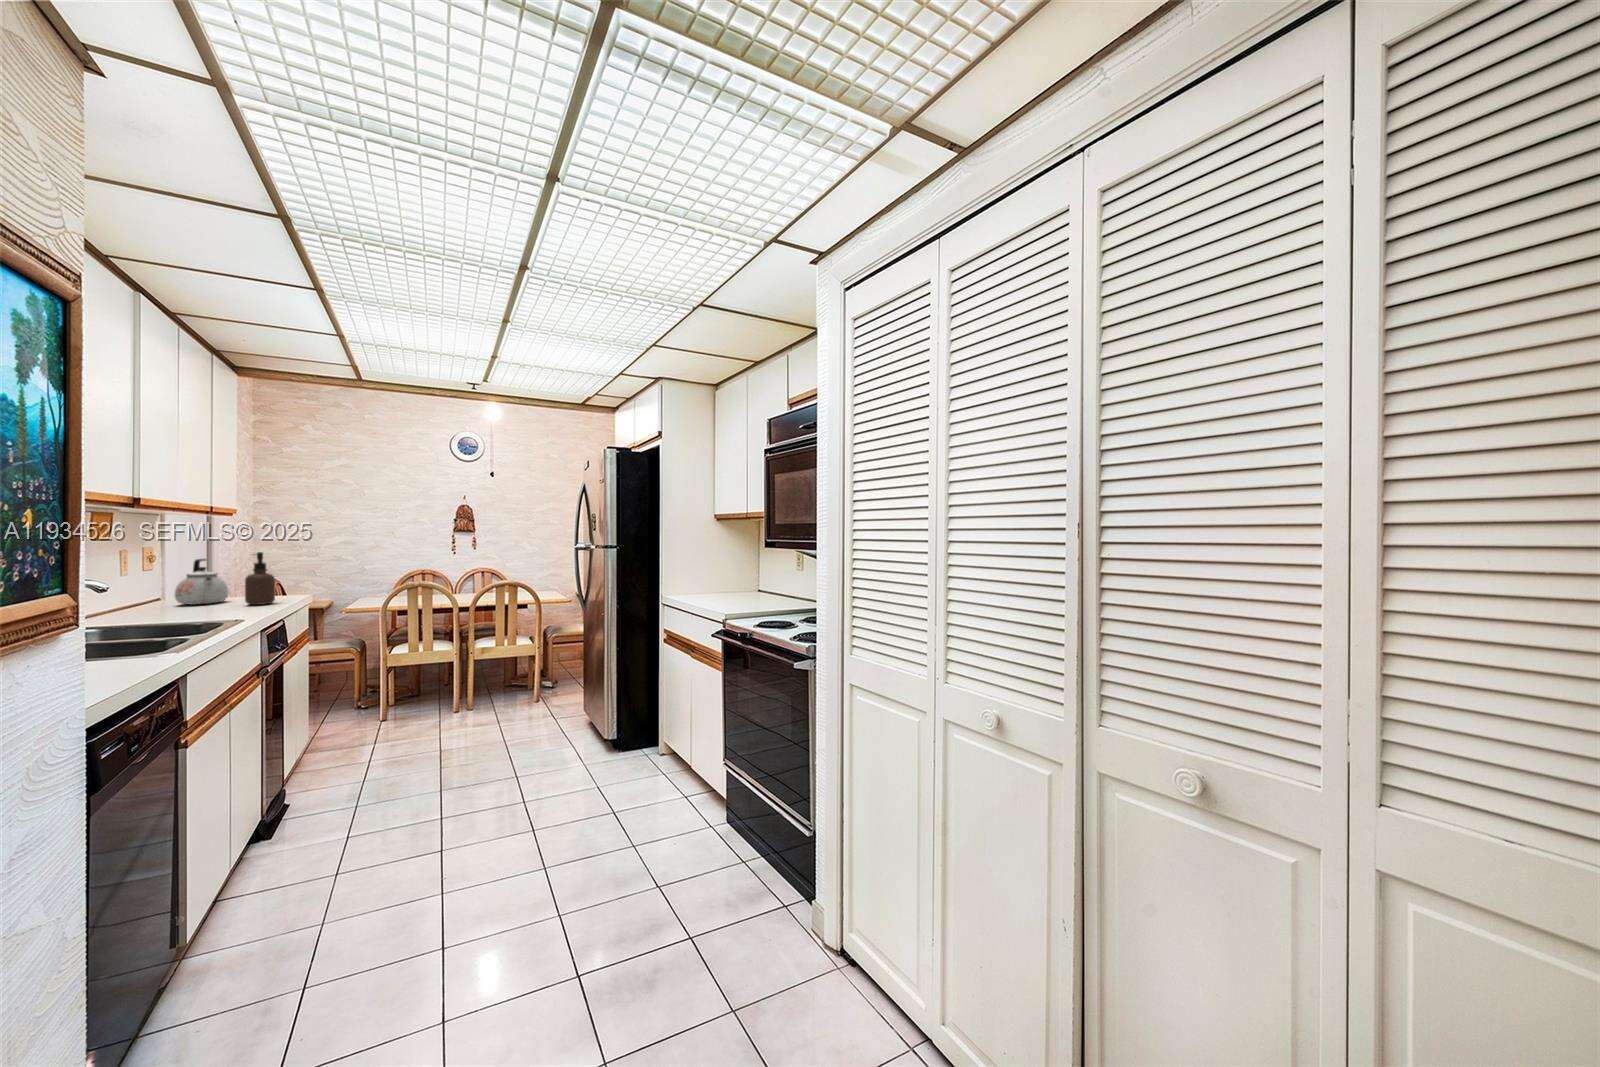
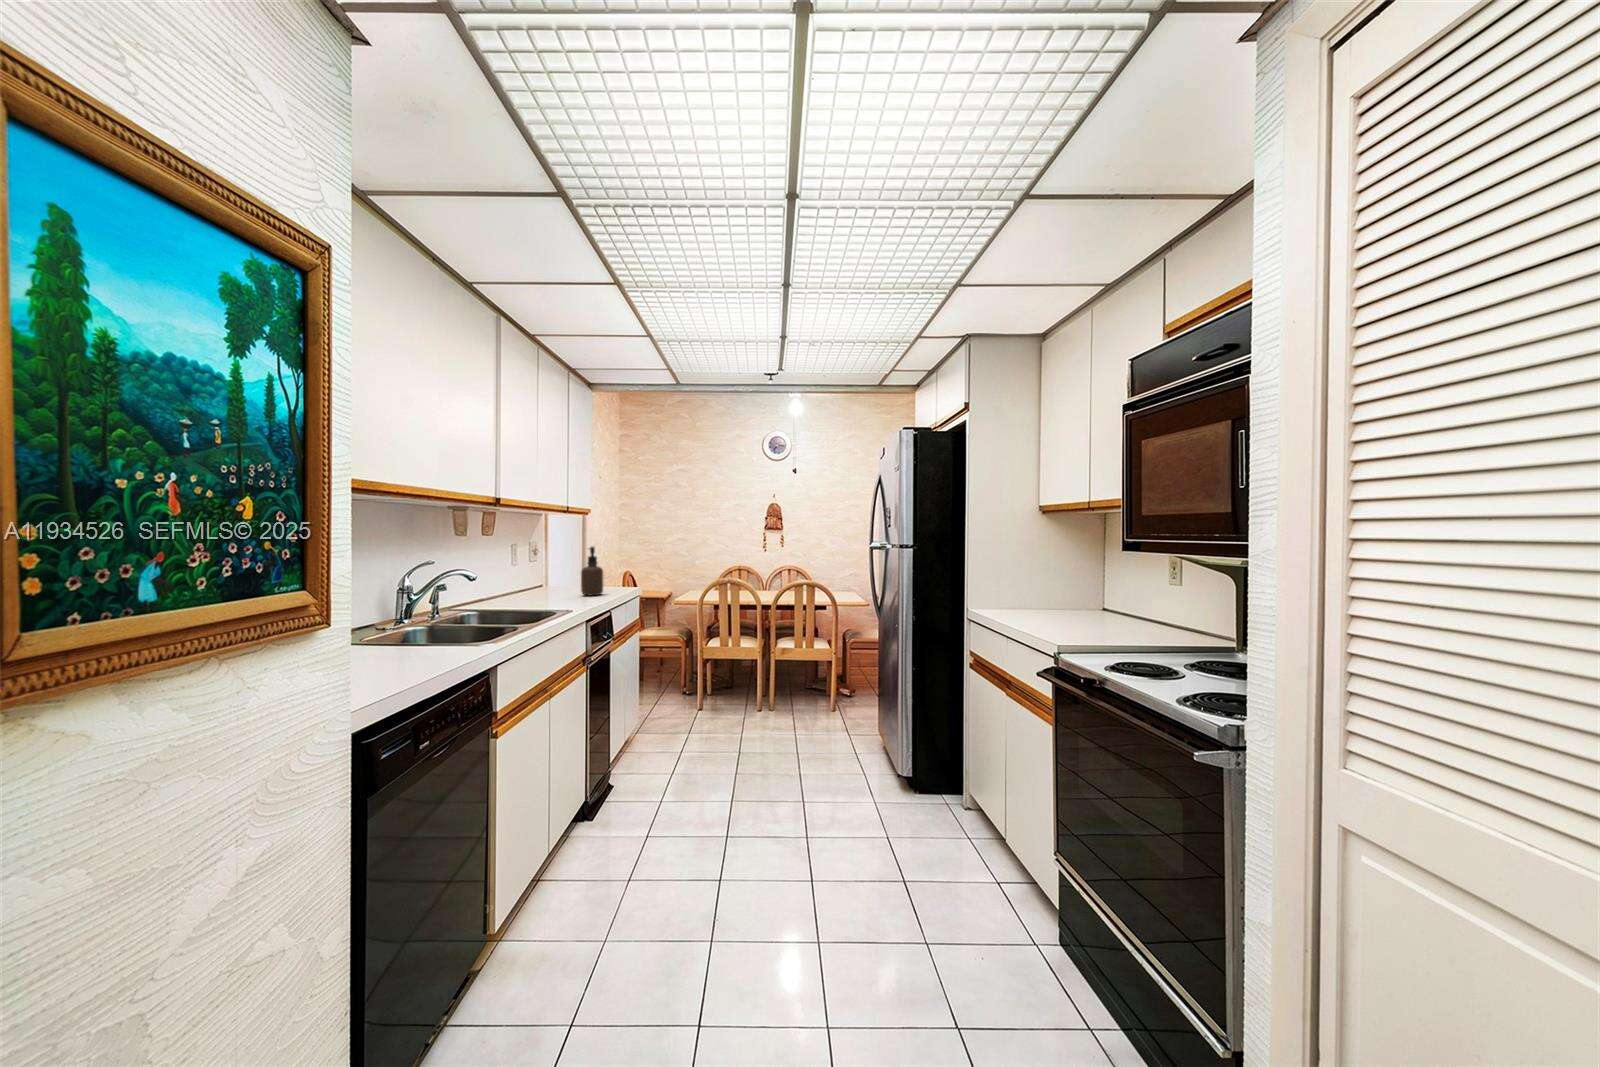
kettle: present [174,559,229,605] -> none [538,552,574,592]

